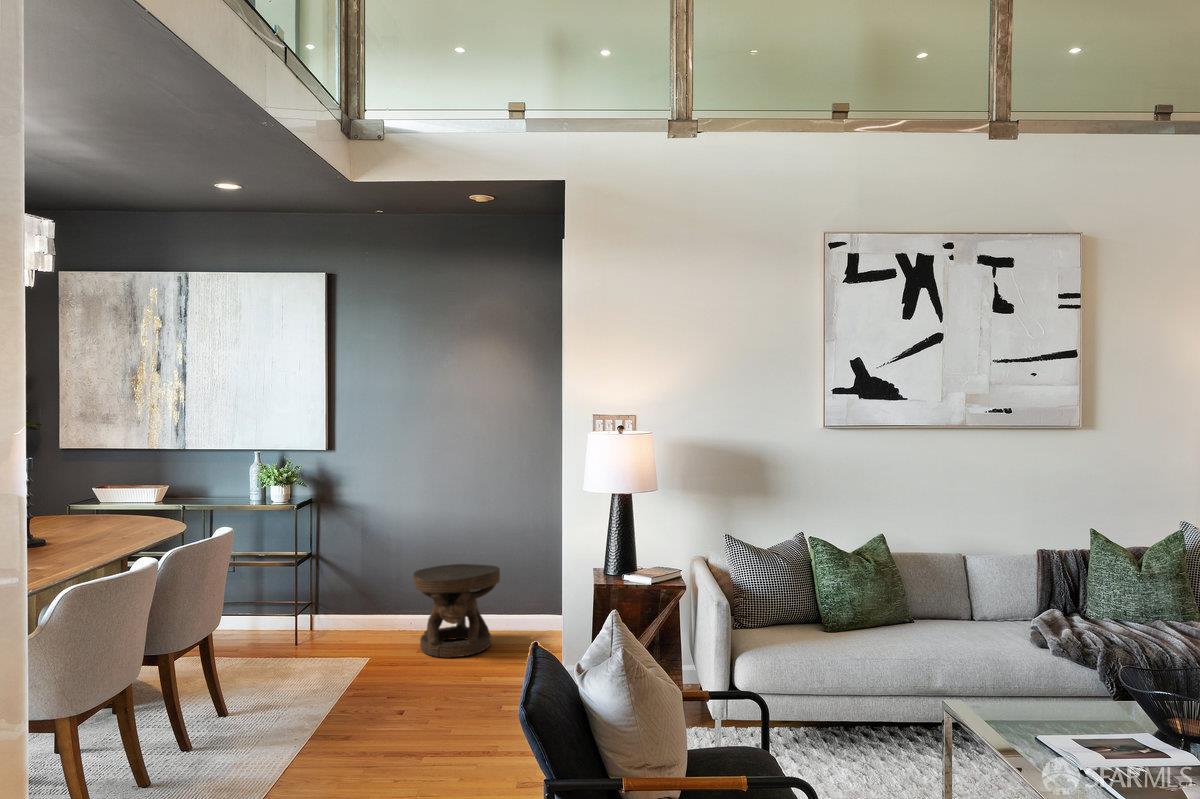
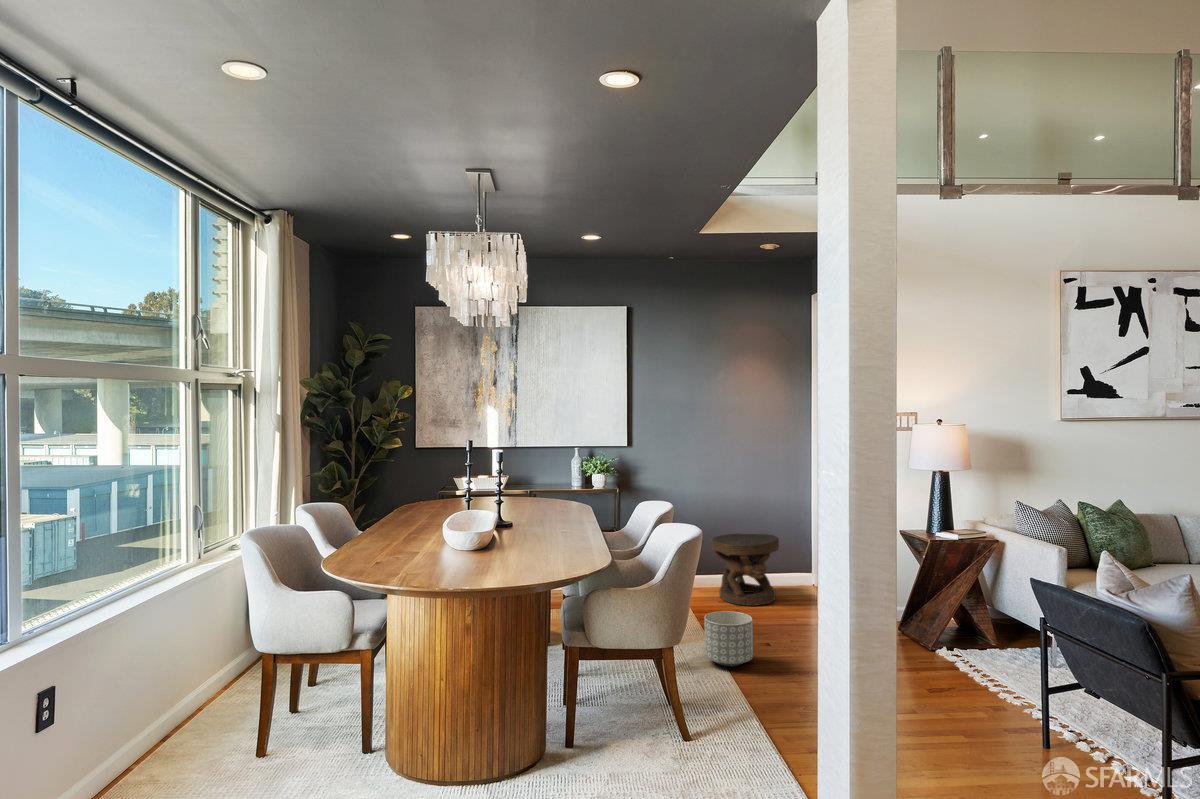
planter: none [272,669,338,743] -> present [704,611,753,666]

